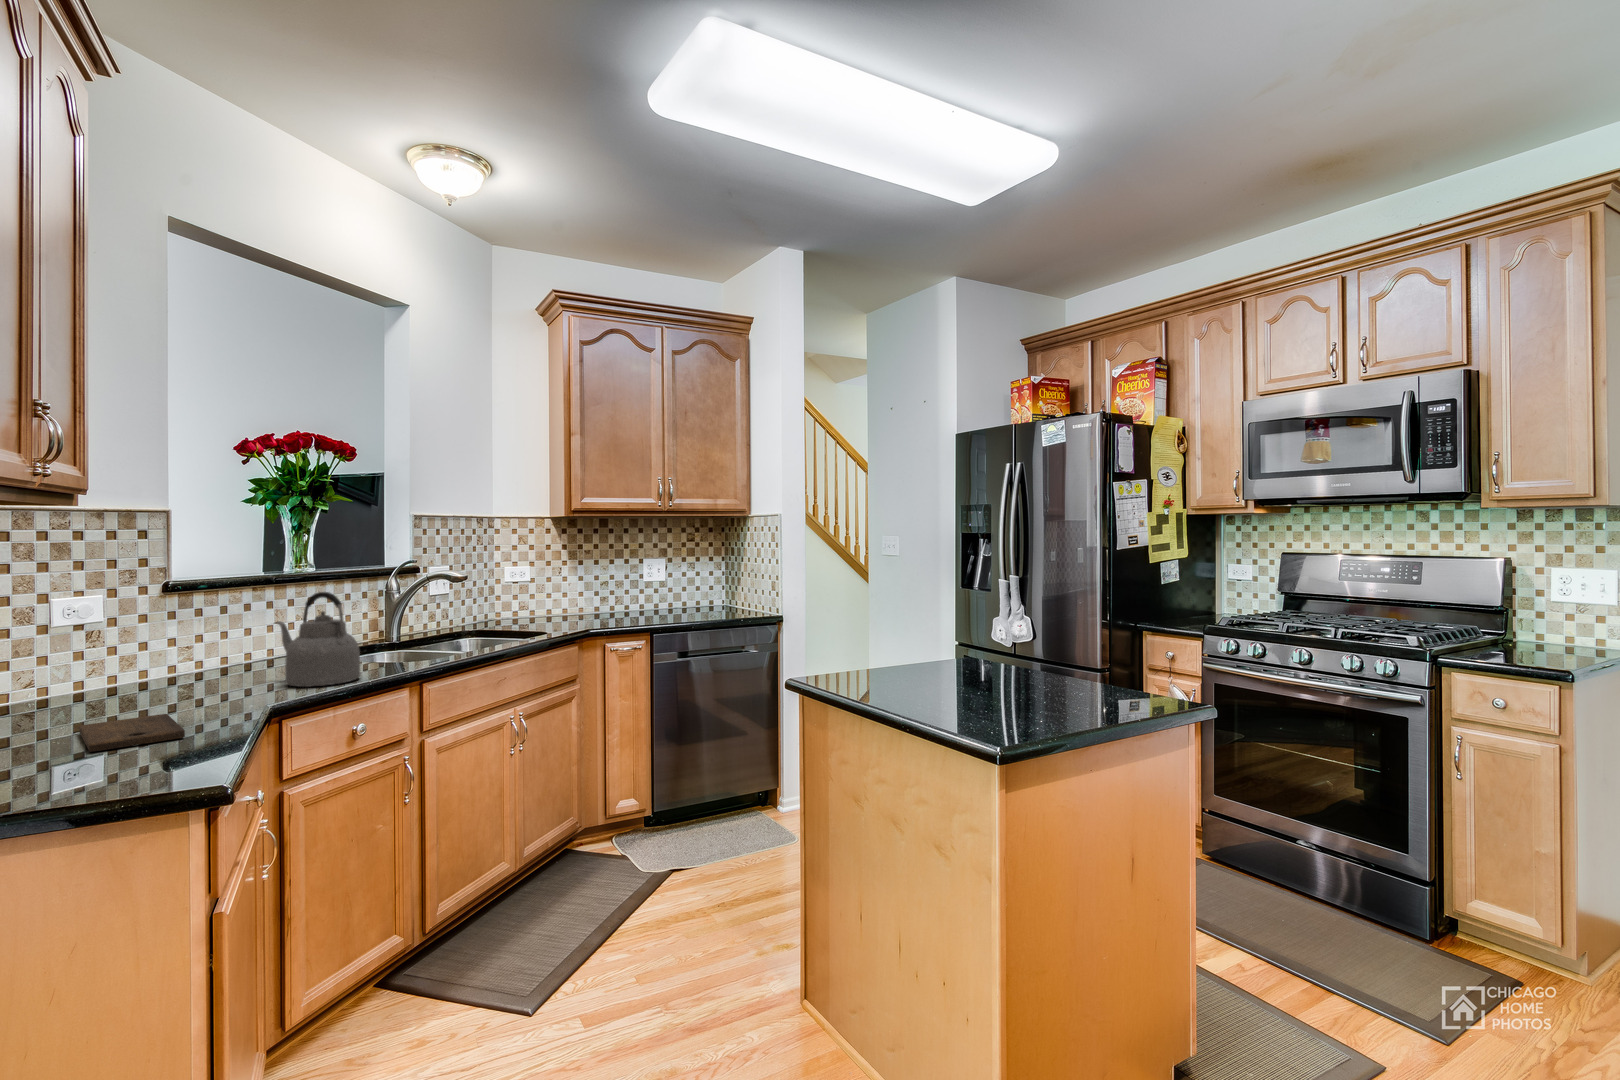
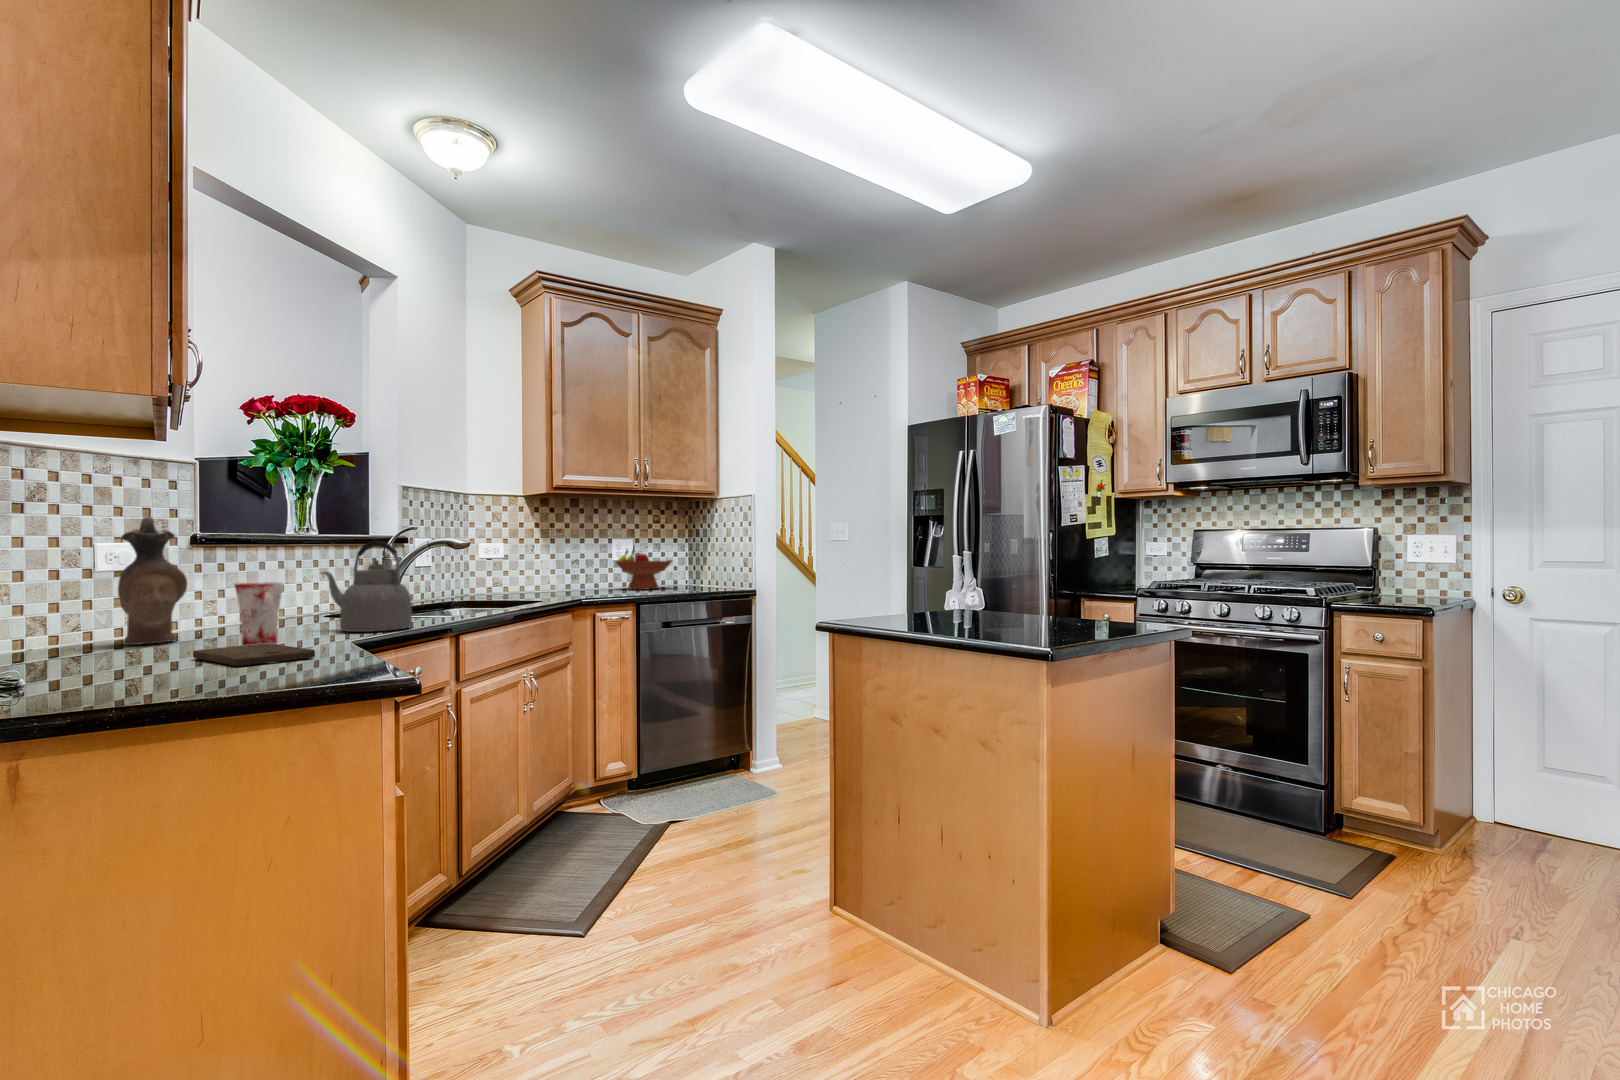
fruit bowl: none [643,570,705,611] -> present [616,550,672,590]
ceramic pitcher: none [57,574,128,703] -> present [118,517,187,645]
mug: none [149,644,202,712] -> present [235,582,283,646]

